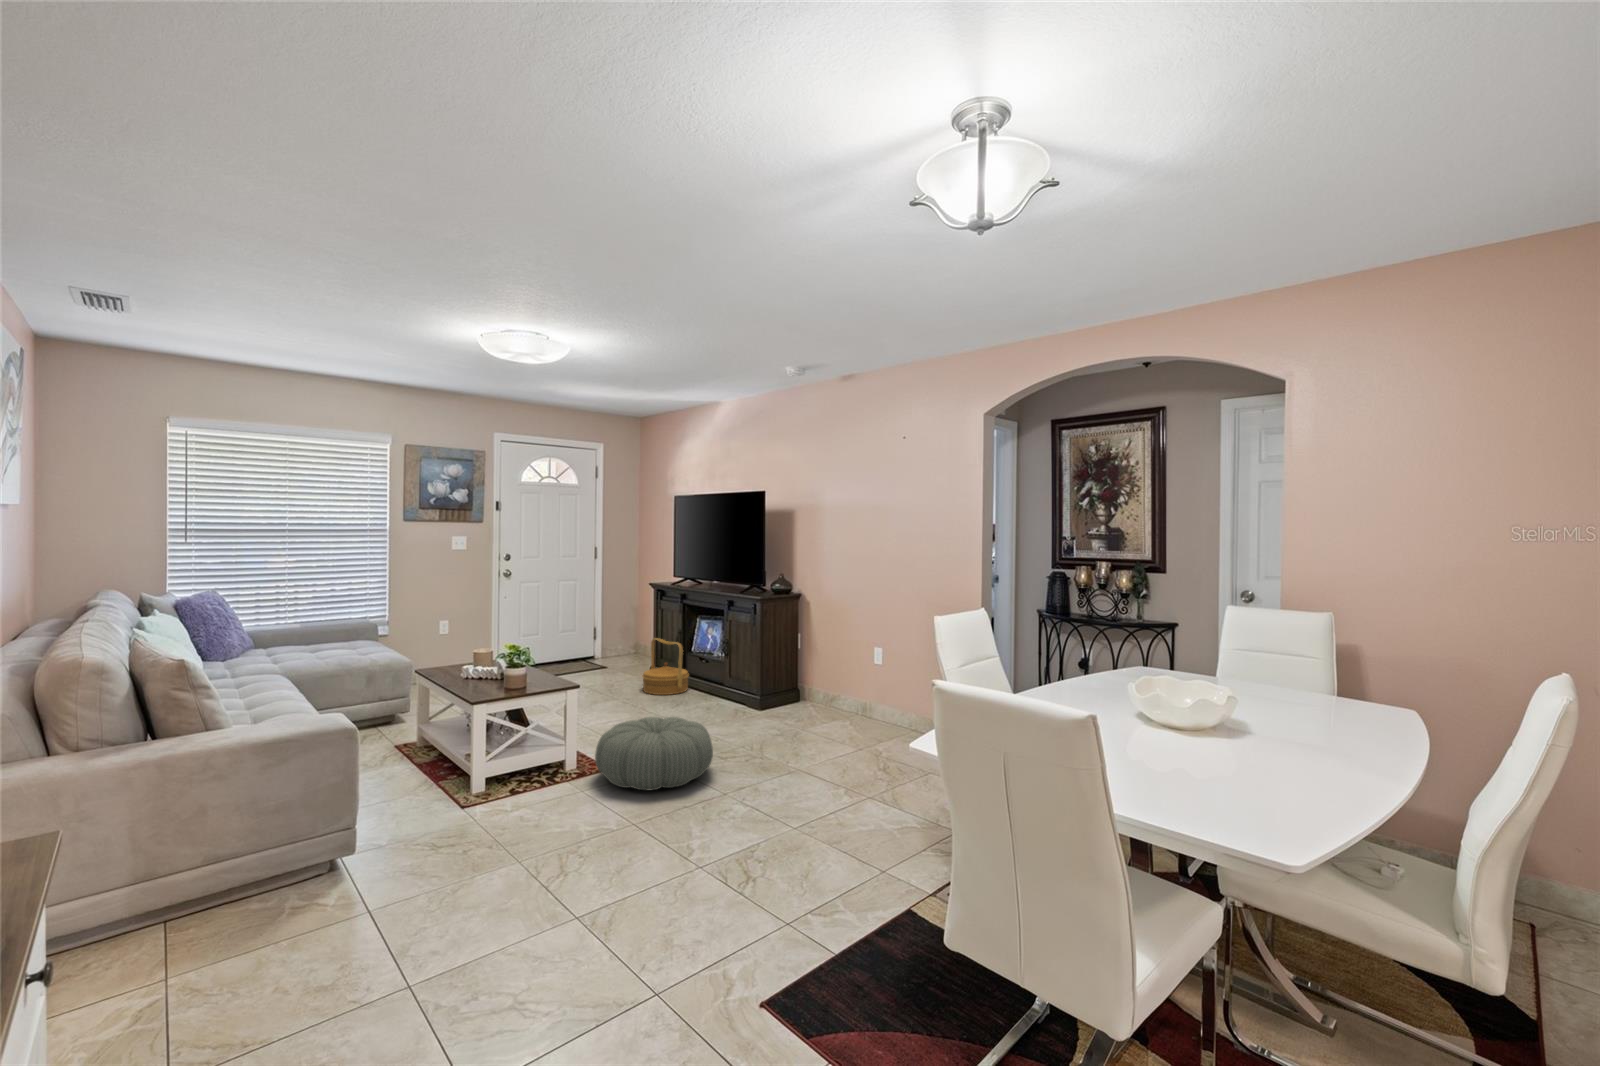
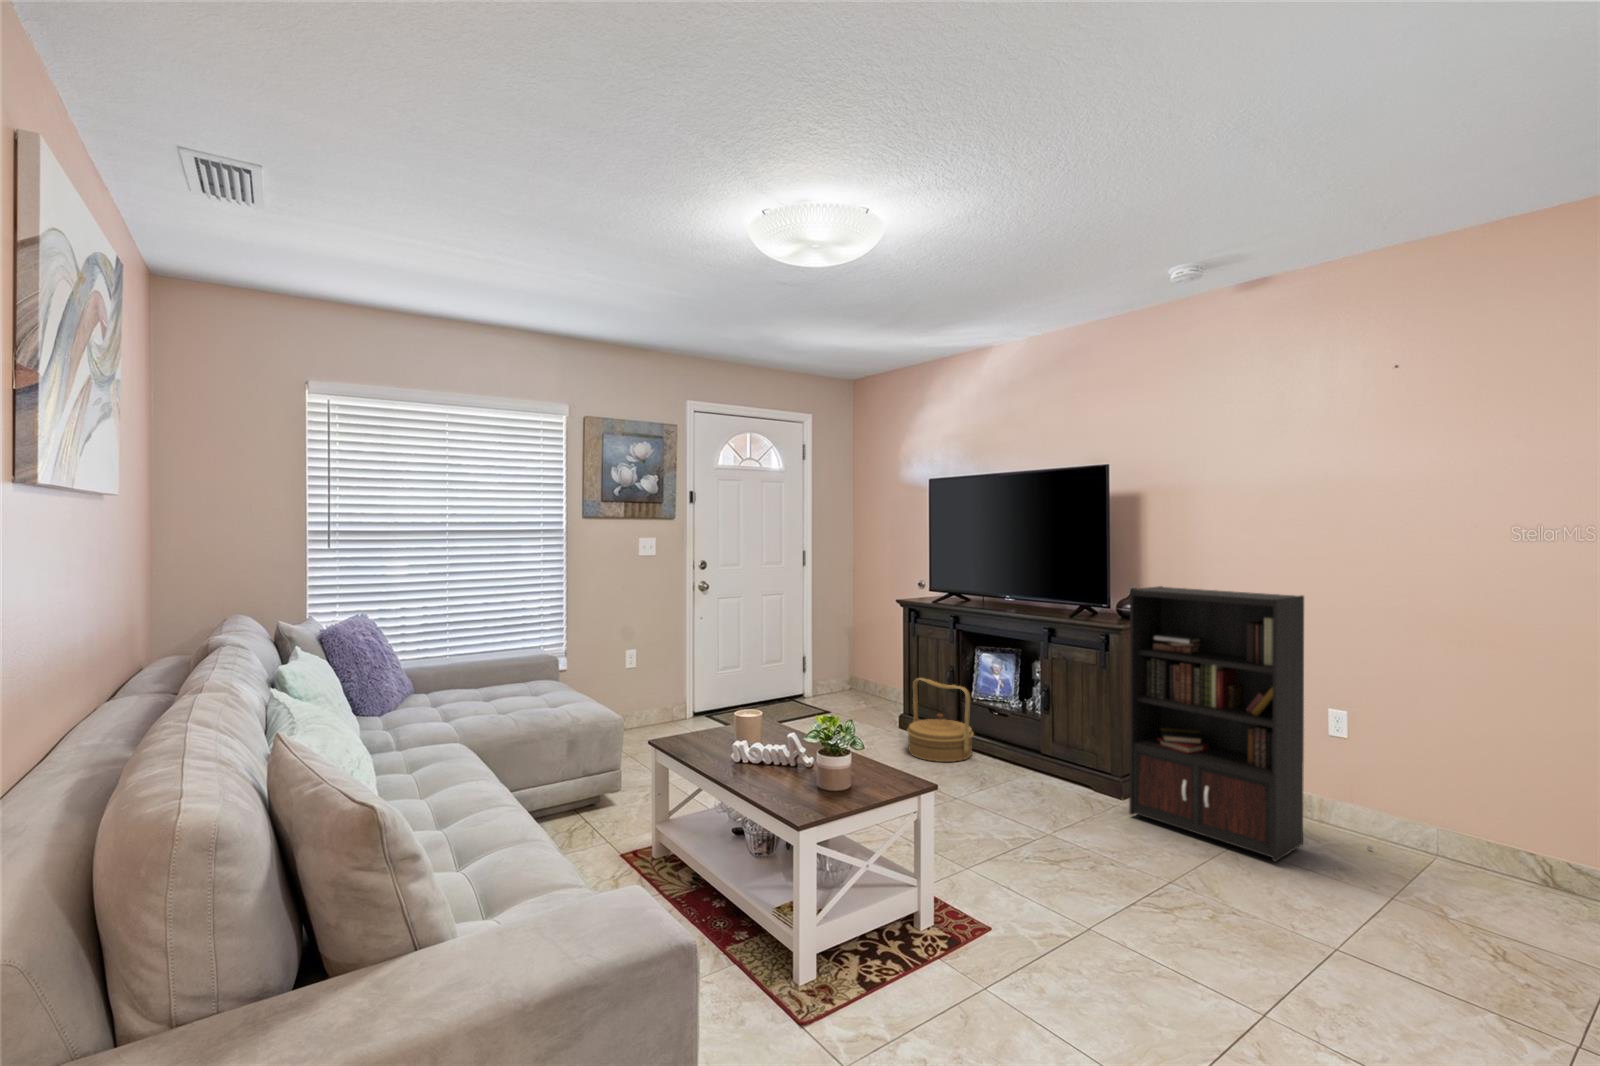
bookcase: none [758,571,888,737] -> present [1129,586,1373,861]
pouf: present [595,717,713,790] -> none [972,834,1180,989]

